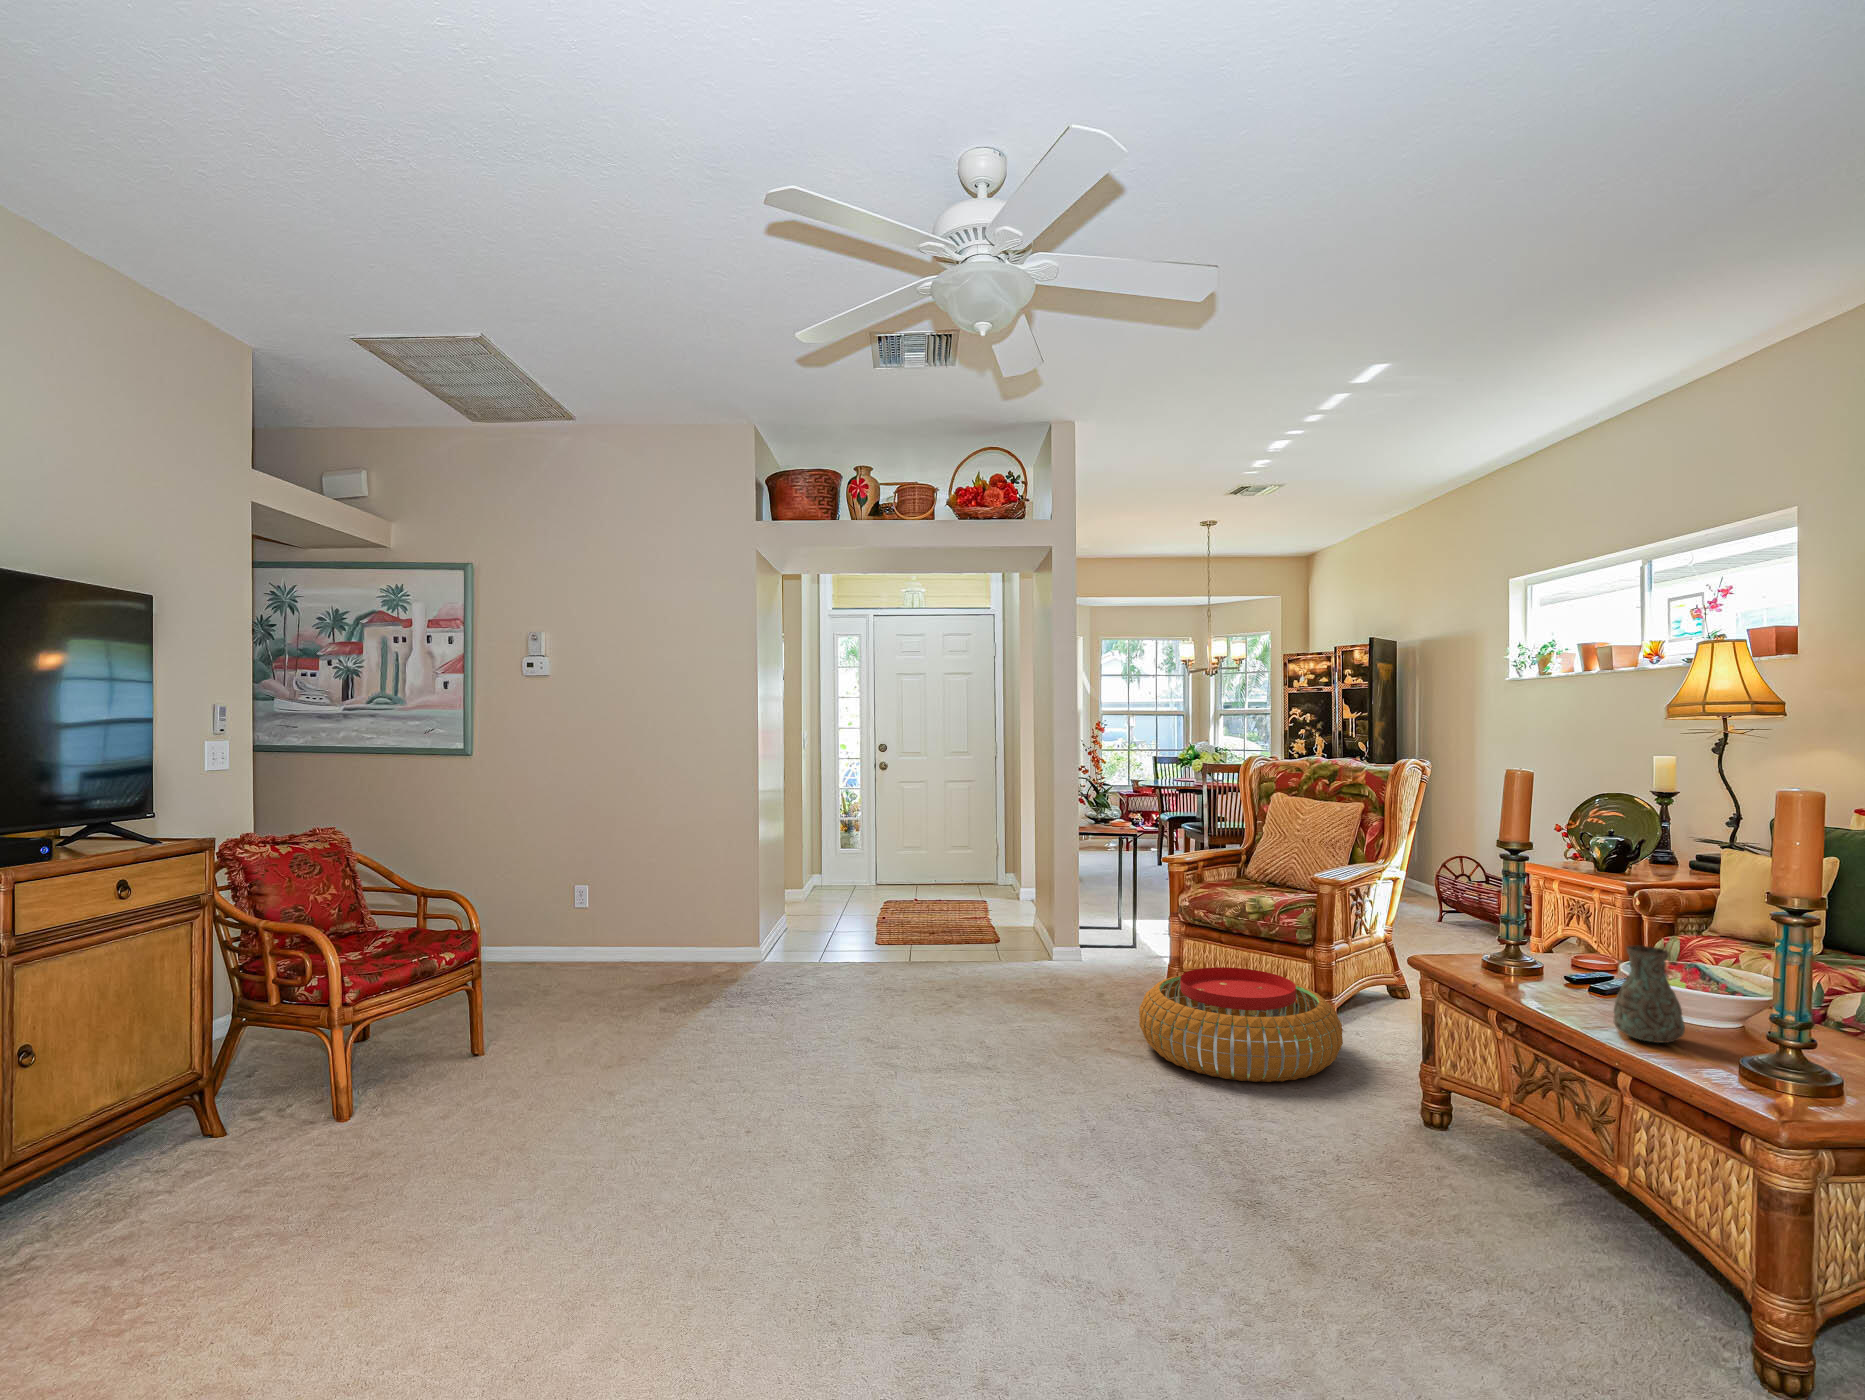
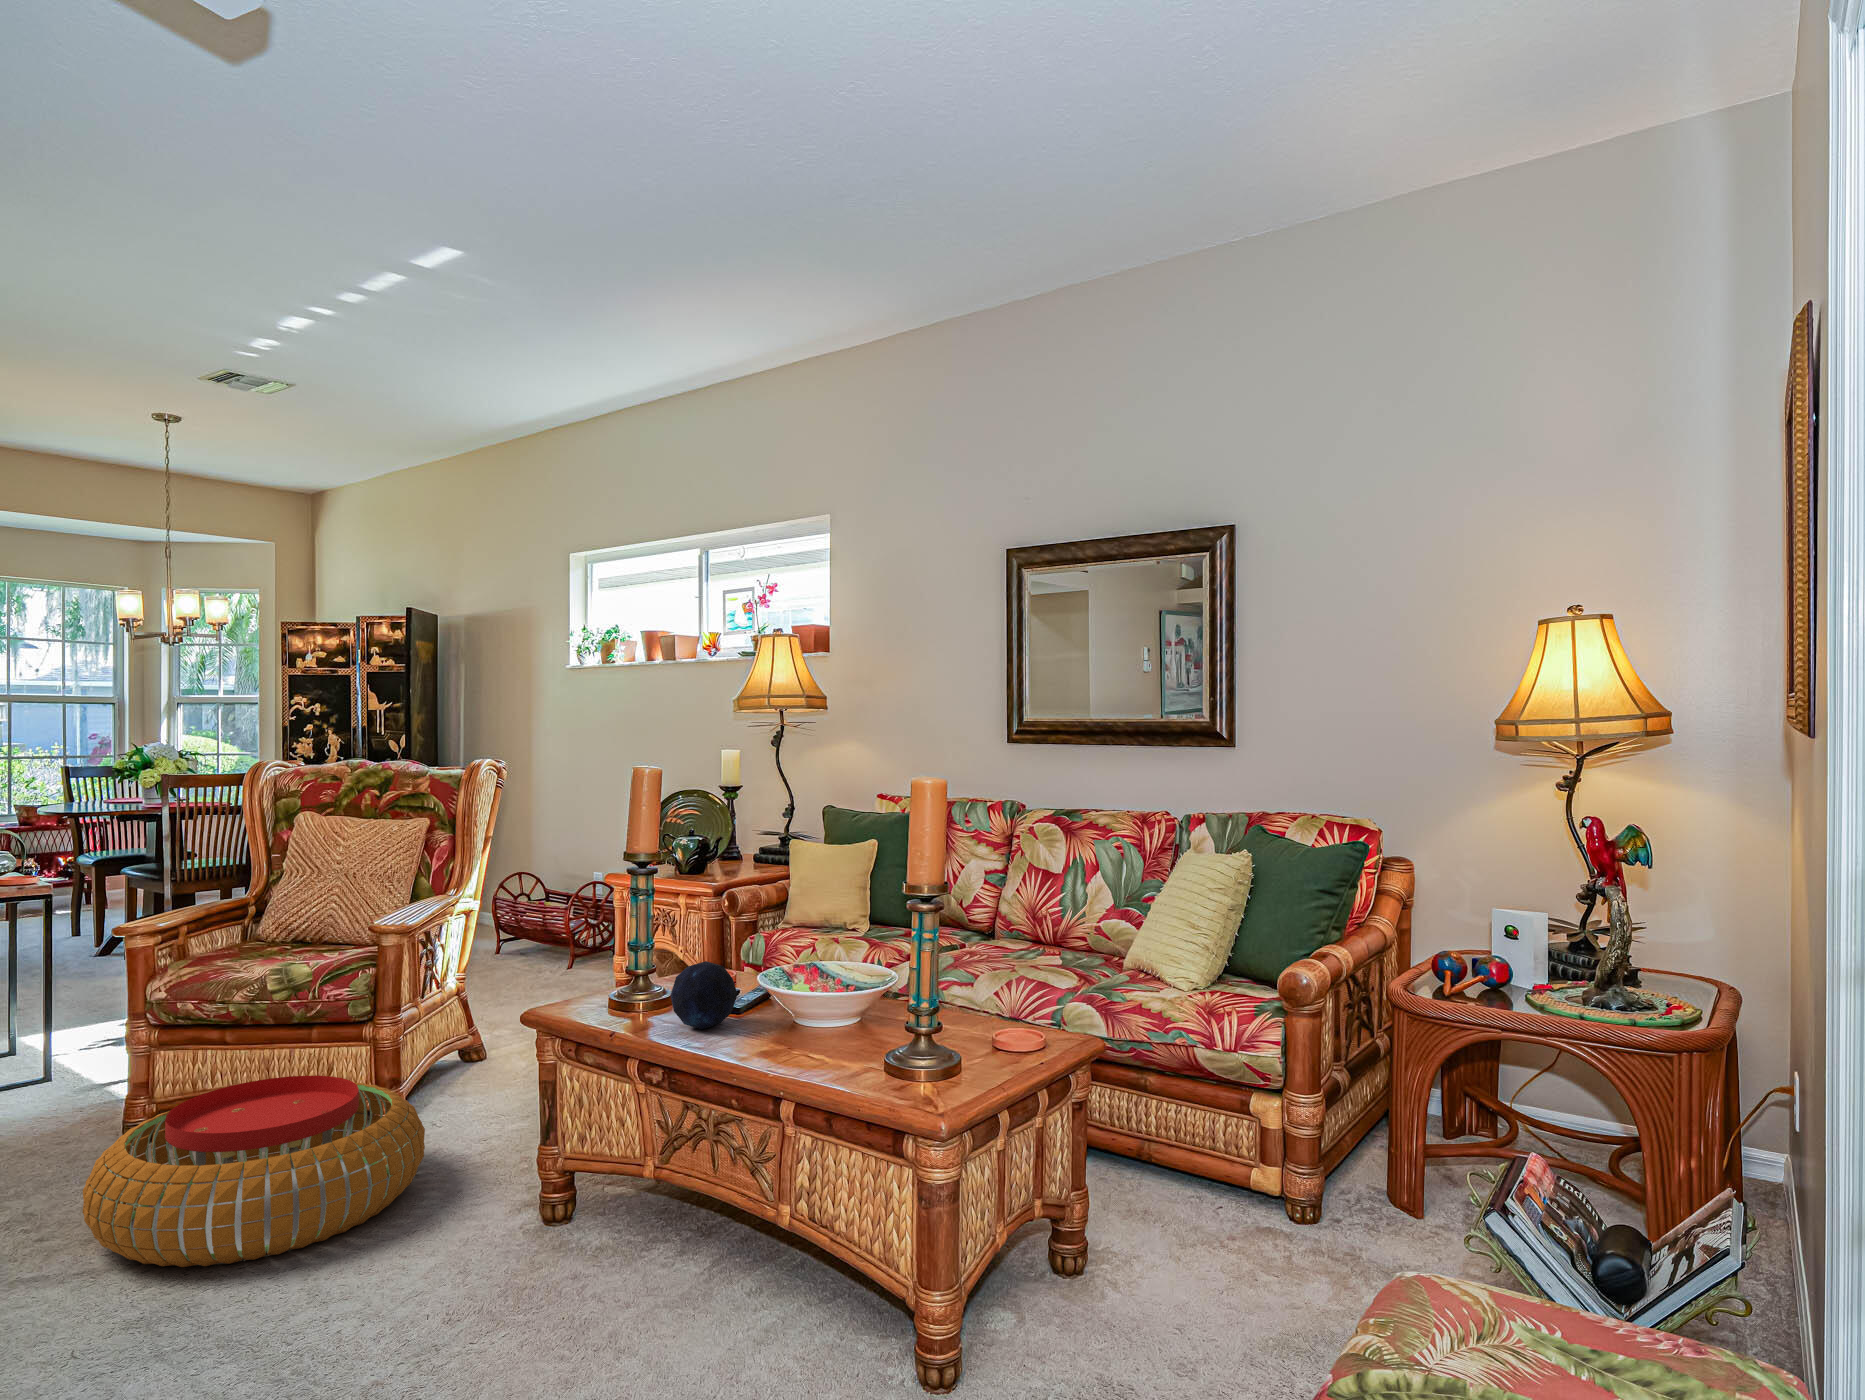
decorative orb: none [1526,940,1593,998] -> present [670,961,737,1029]
decorative vase: present [1613,945,1685,1043] -> none [772,954,834,1058]

